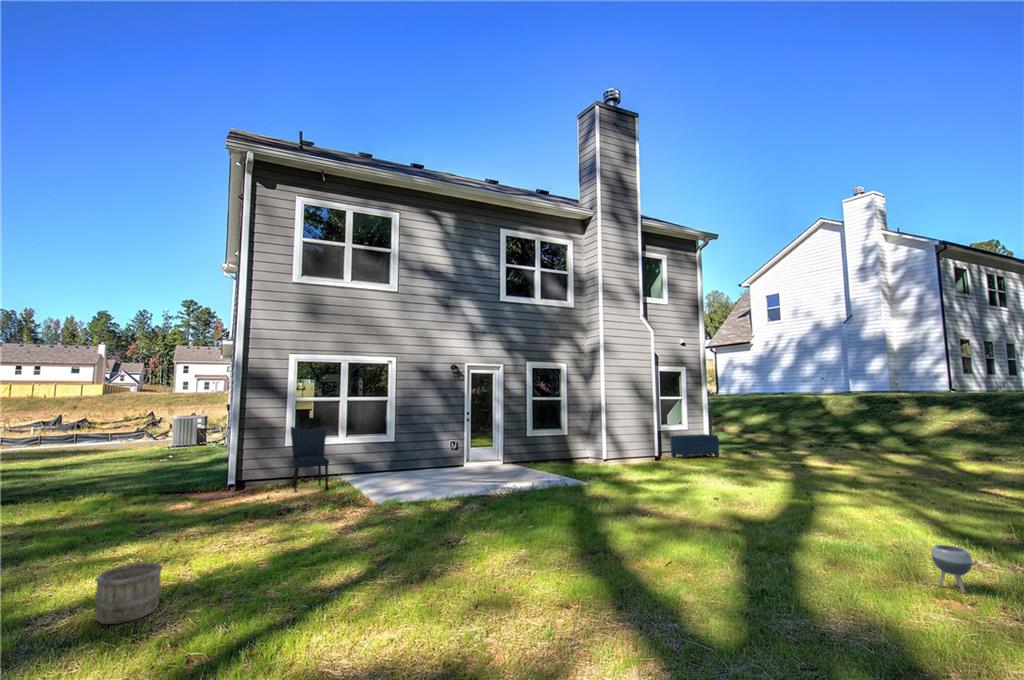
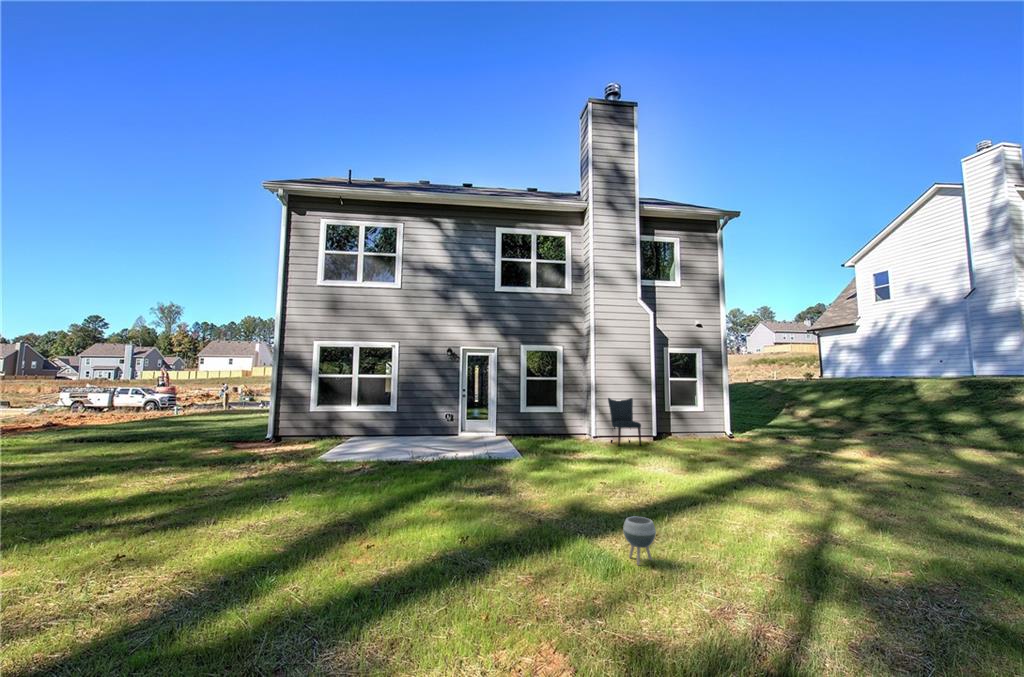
chair: present [291,426,329,492] -> present [608,398,641,446]
bench: present [671,434,719,459] -> none [677,418,730,442]
wooden bucket: present [95,562,163,624] -> none [46,471,93,505]

